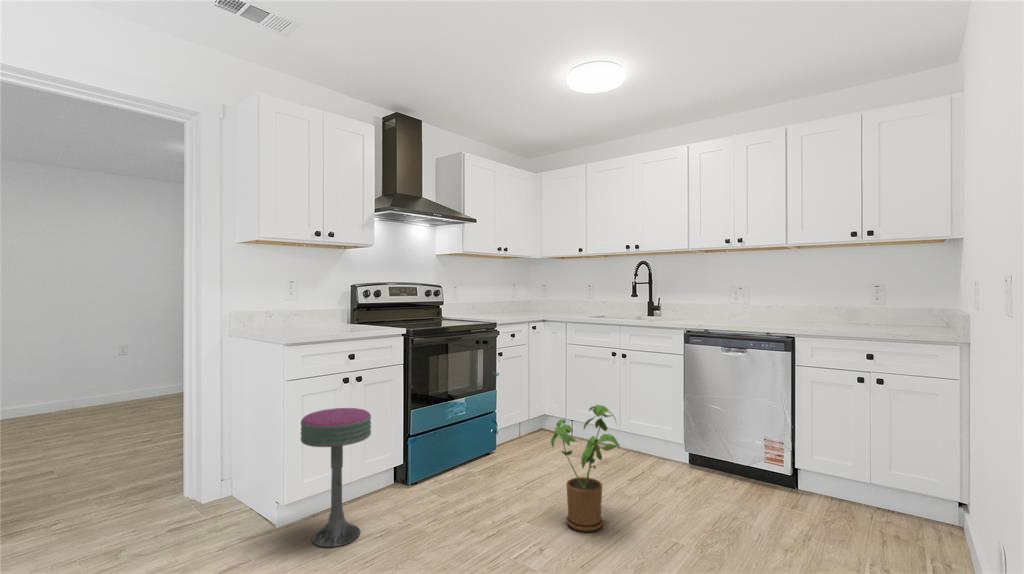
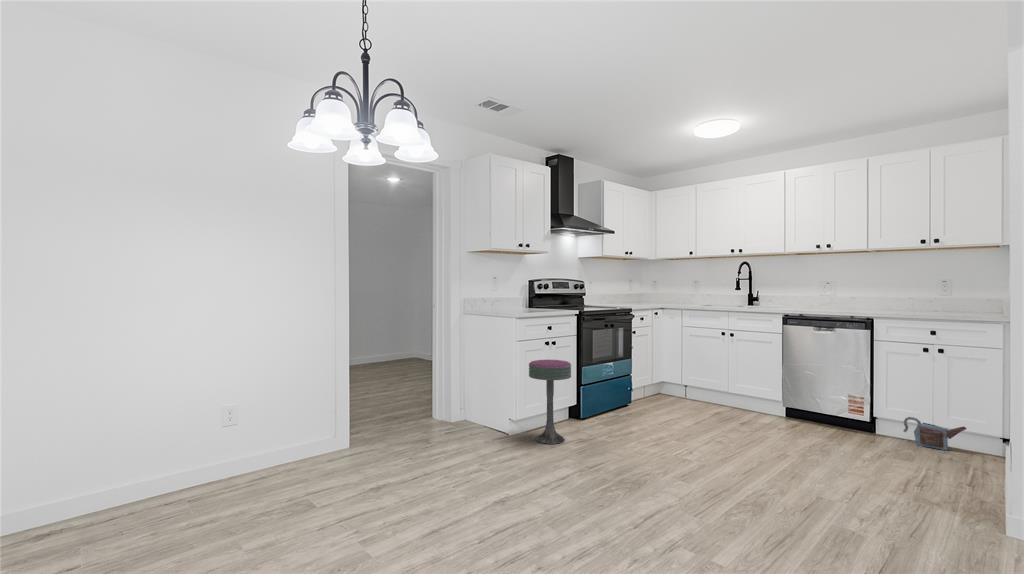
house plant: present [551,405,620,532] -> none [690,361,743,445]
watering can: none [834,471,916,520] -> present [903,417,967,451]

